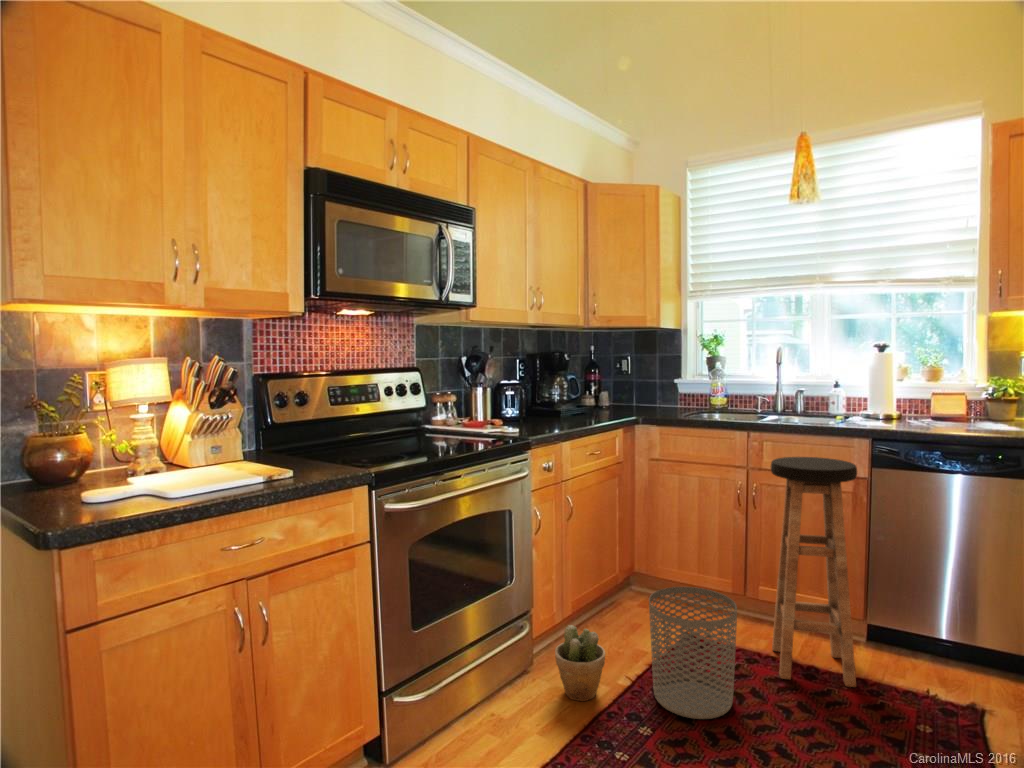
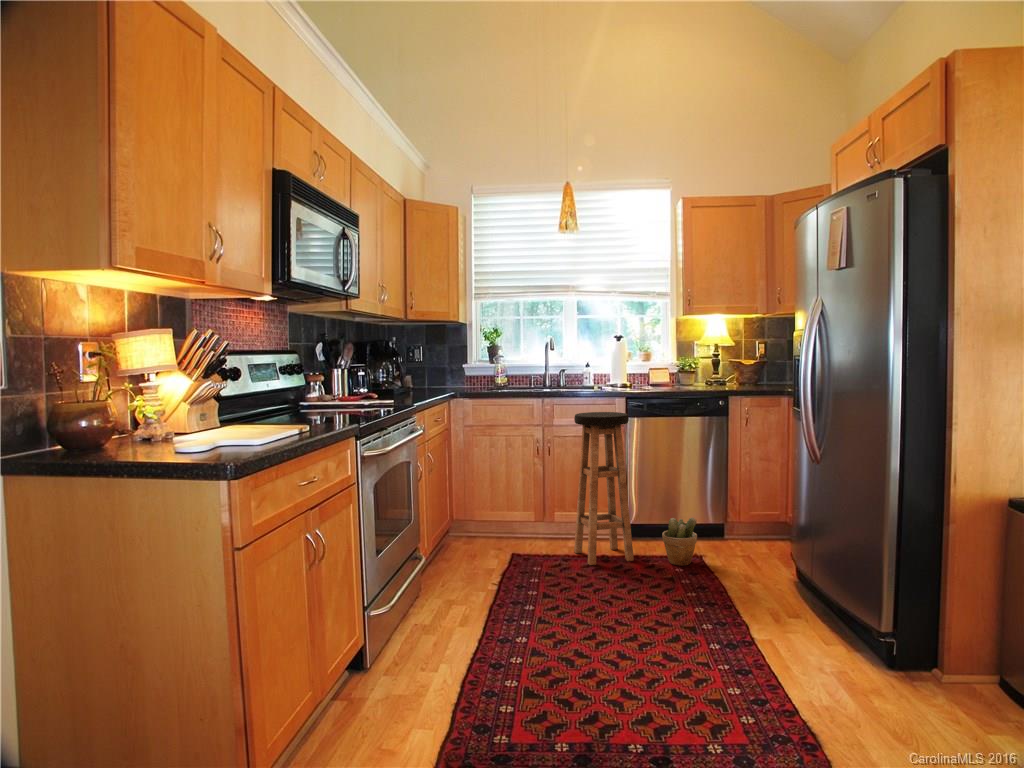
waste bin: present [649,587,737,719] -> none [514,509,575,594]
potted plant: present [555,625,605,701] -> present [662,518,697,565]

